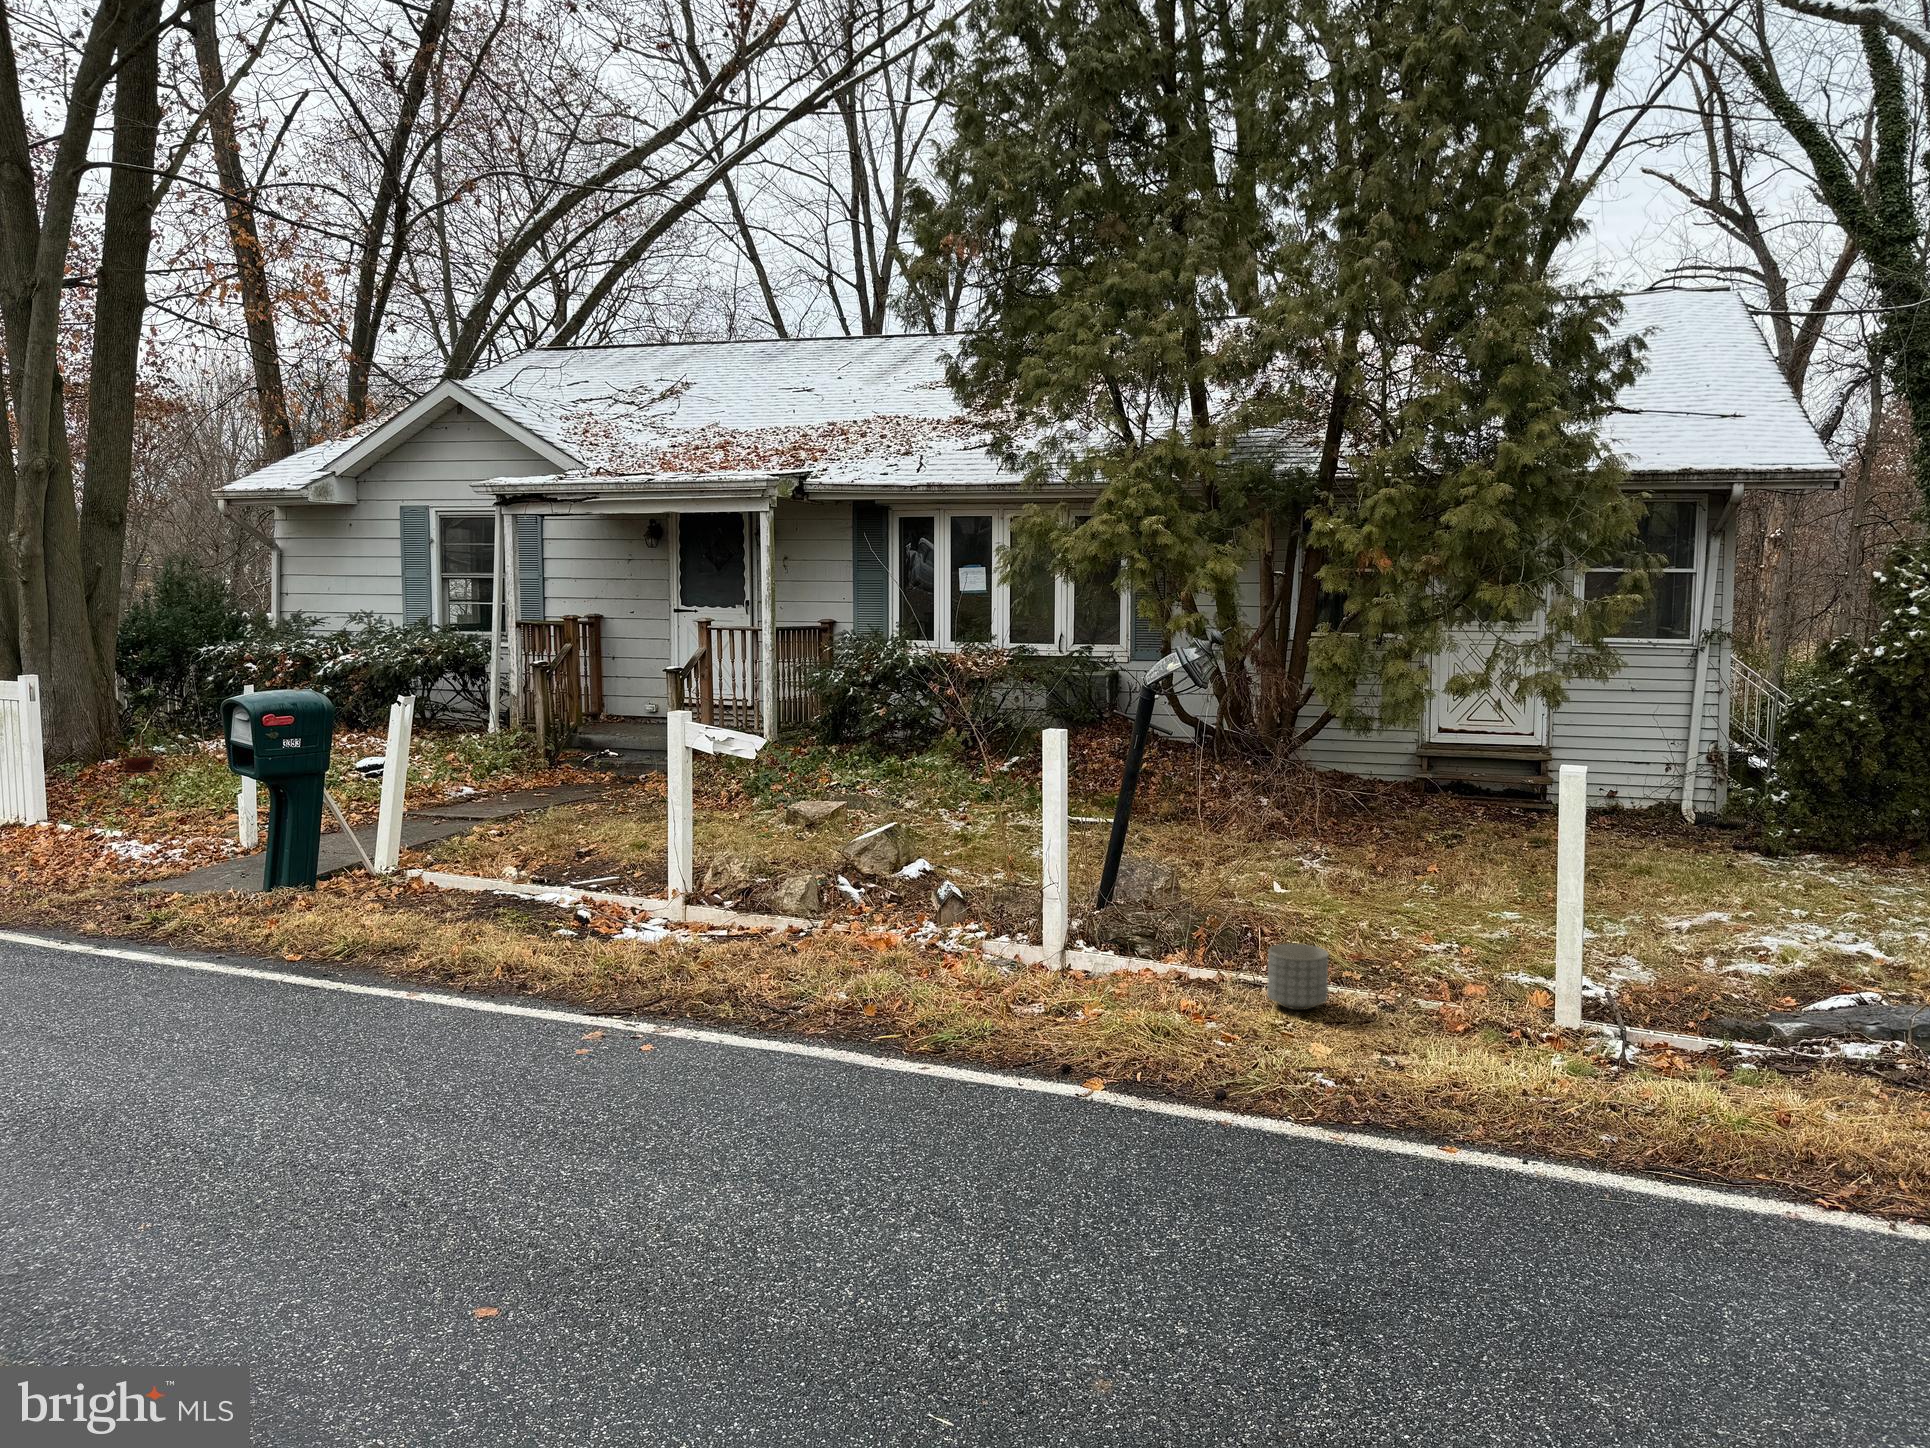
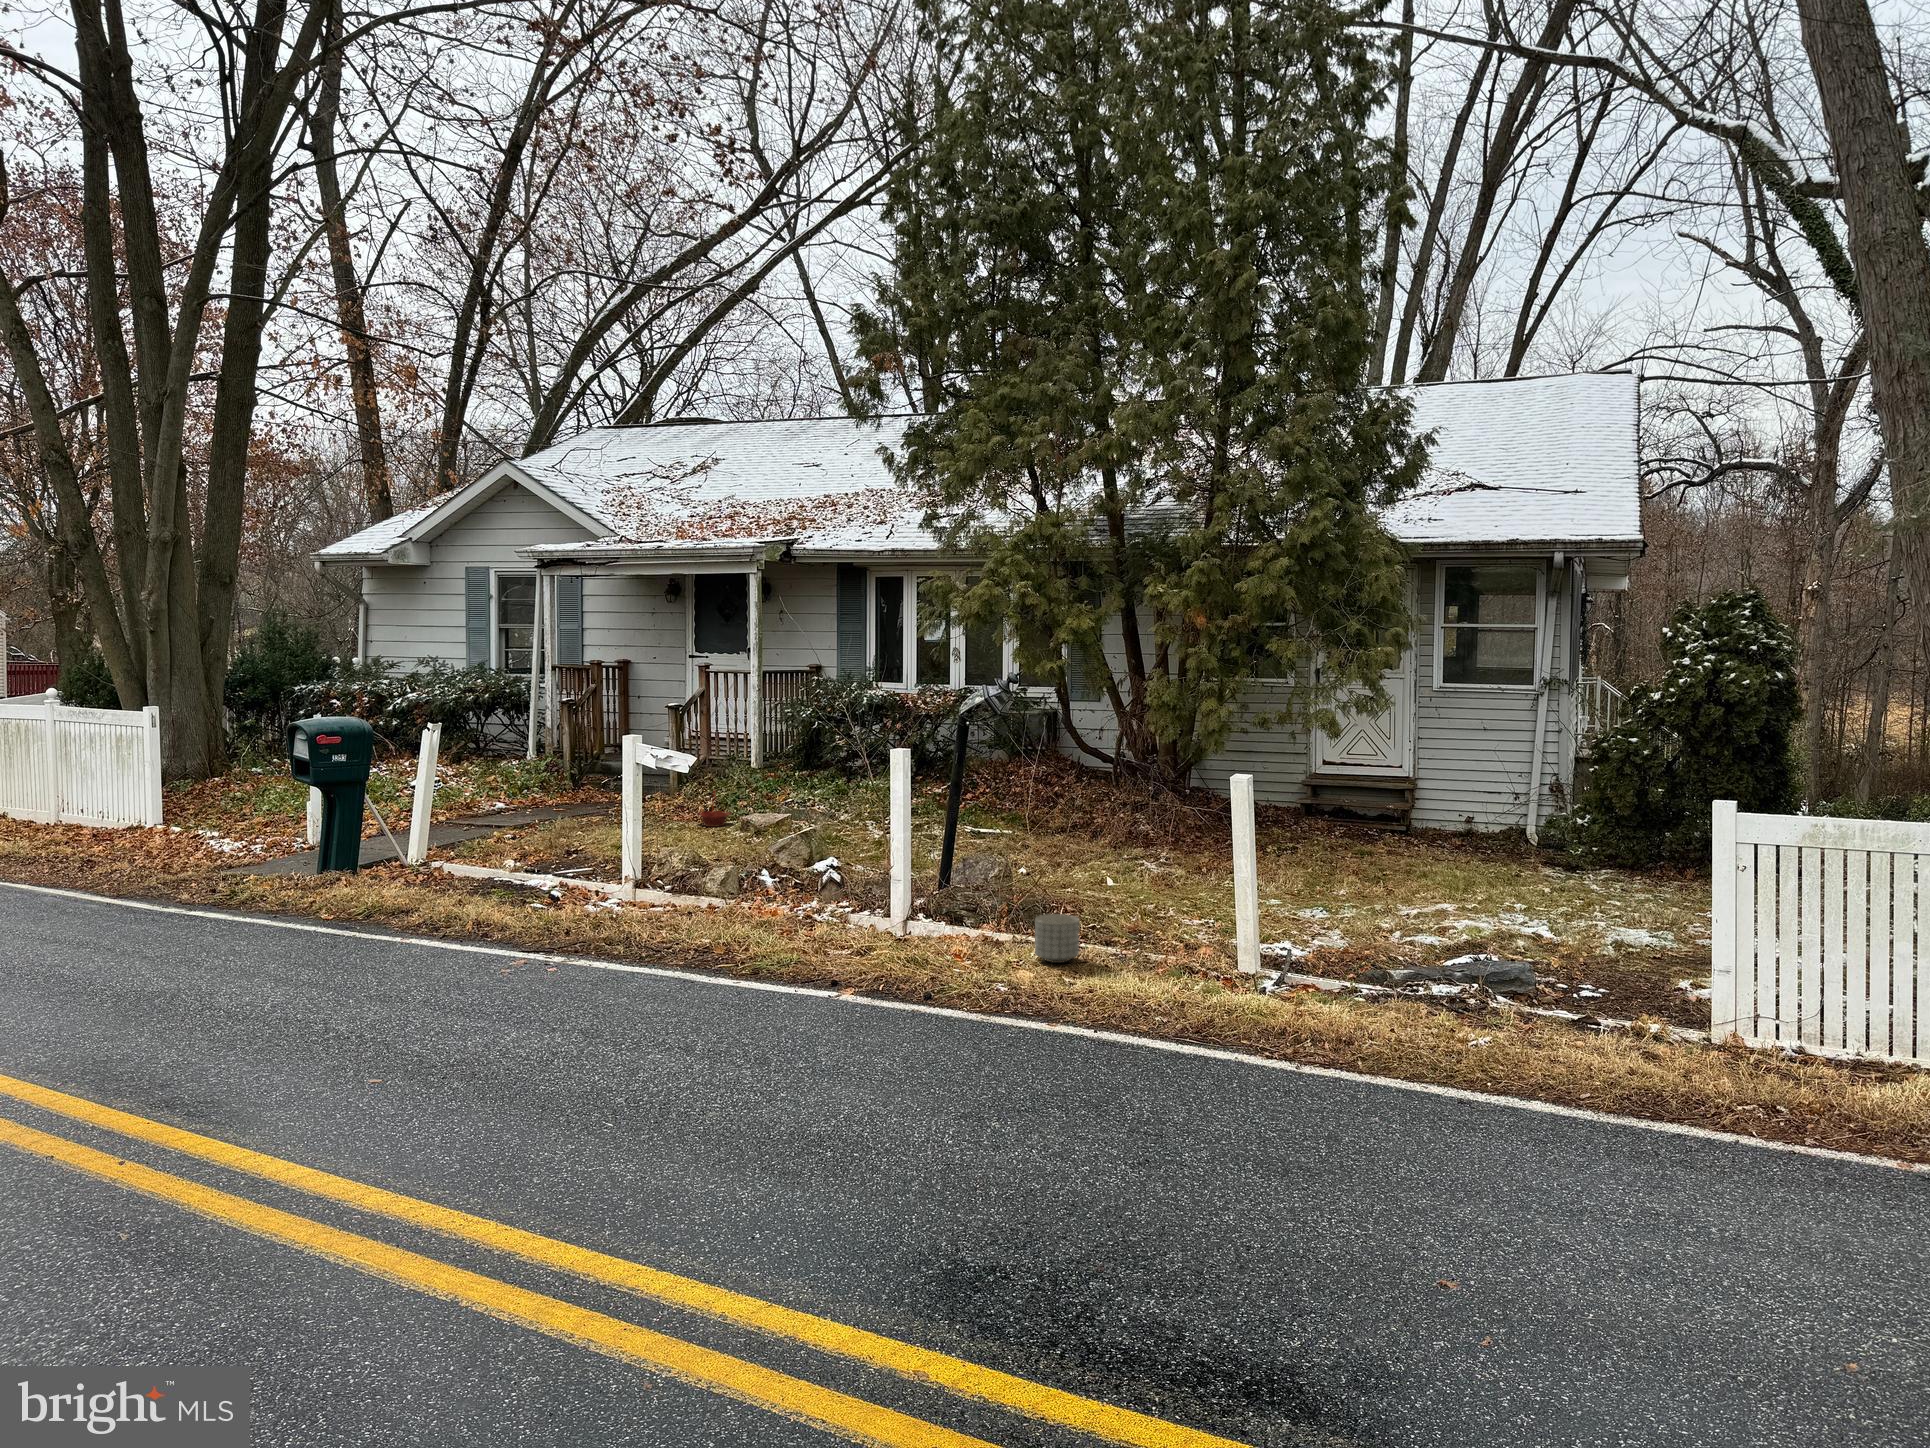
basket: present [120,736,159,772] -> present [697,790,731,827]

